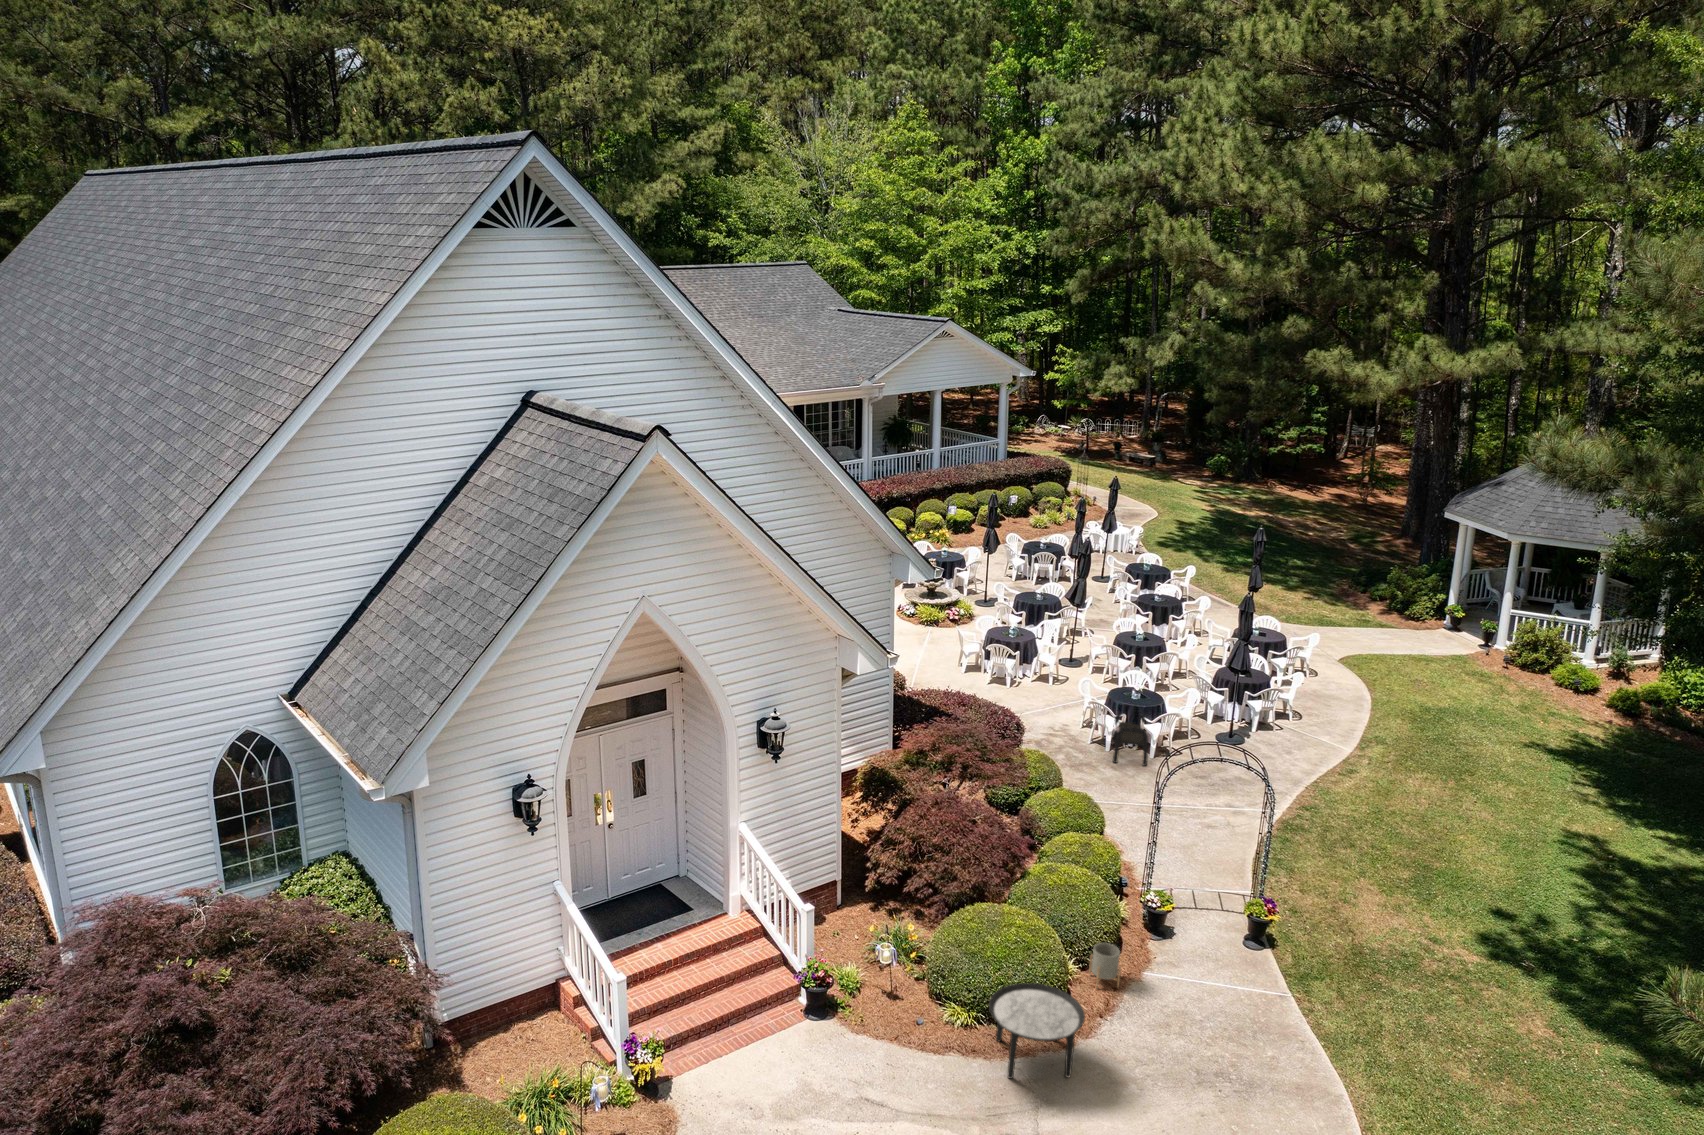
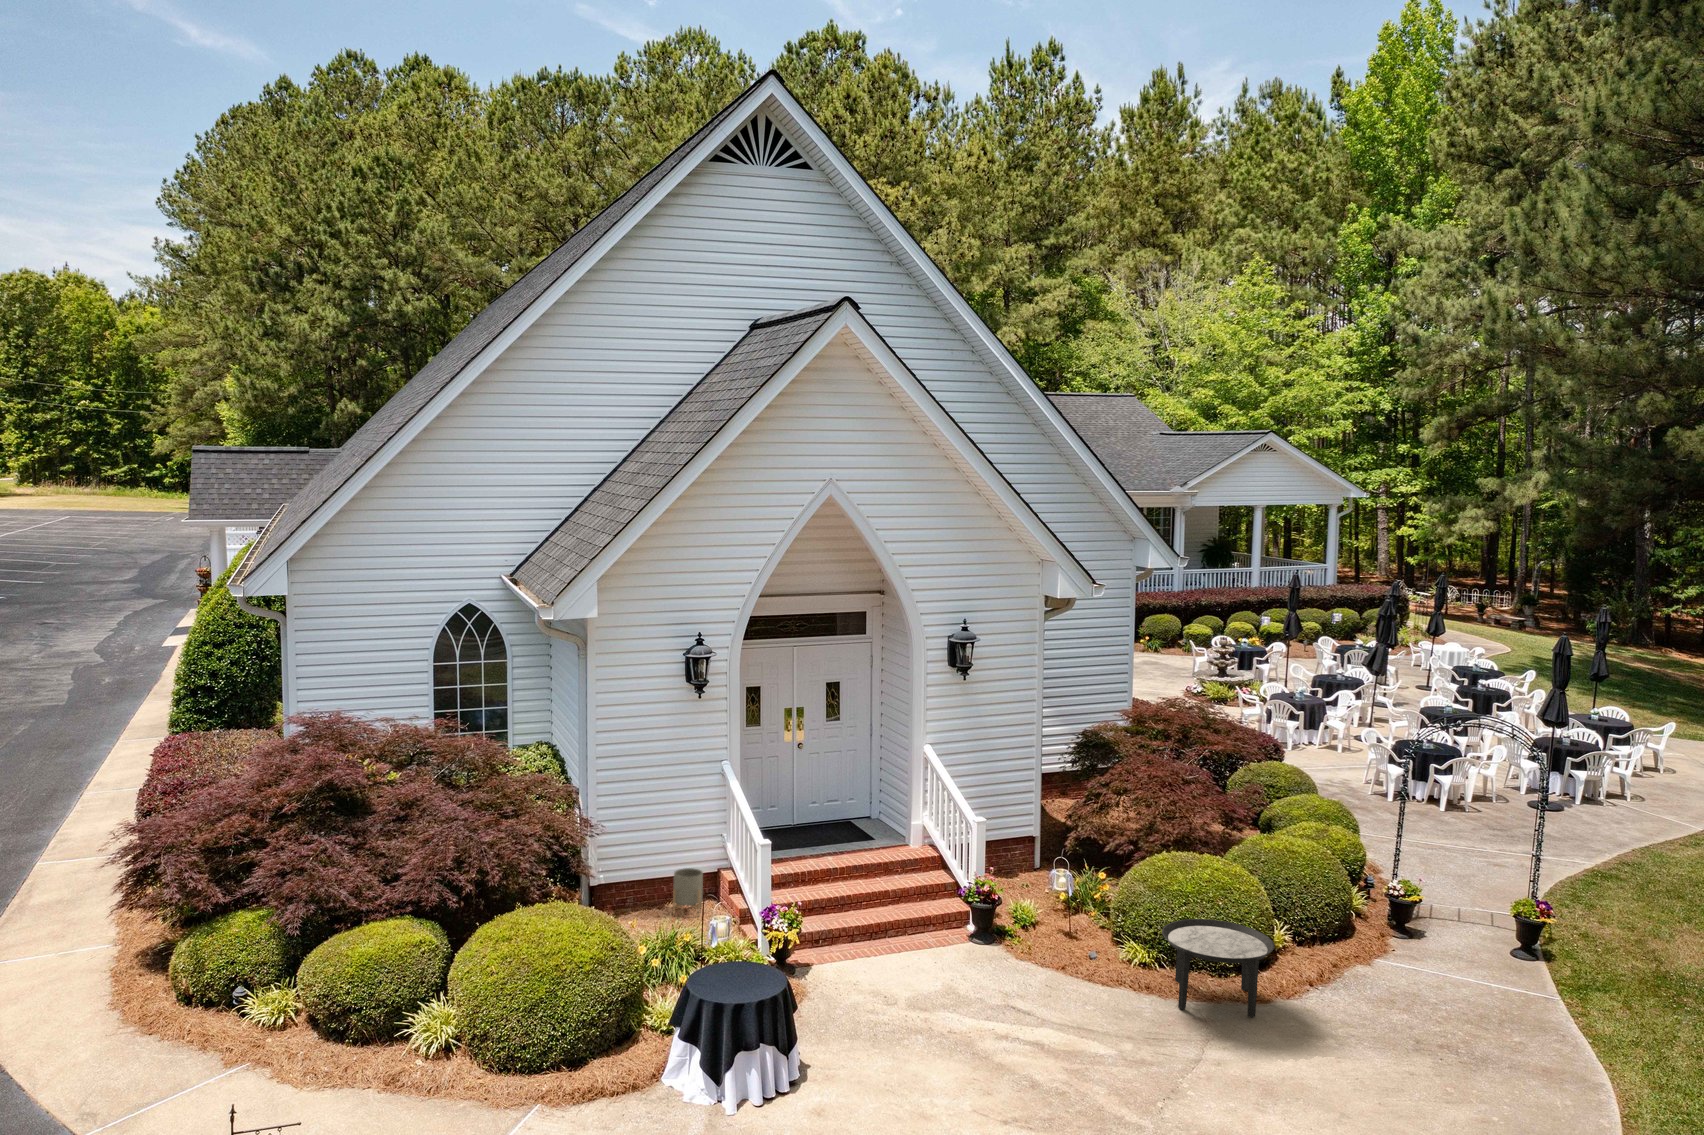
bench: present [1113,713,1148,766] -> none [1397,757,1442,815]
planter: present [1089,943,1121,988] -> present [673,868,703,916]

